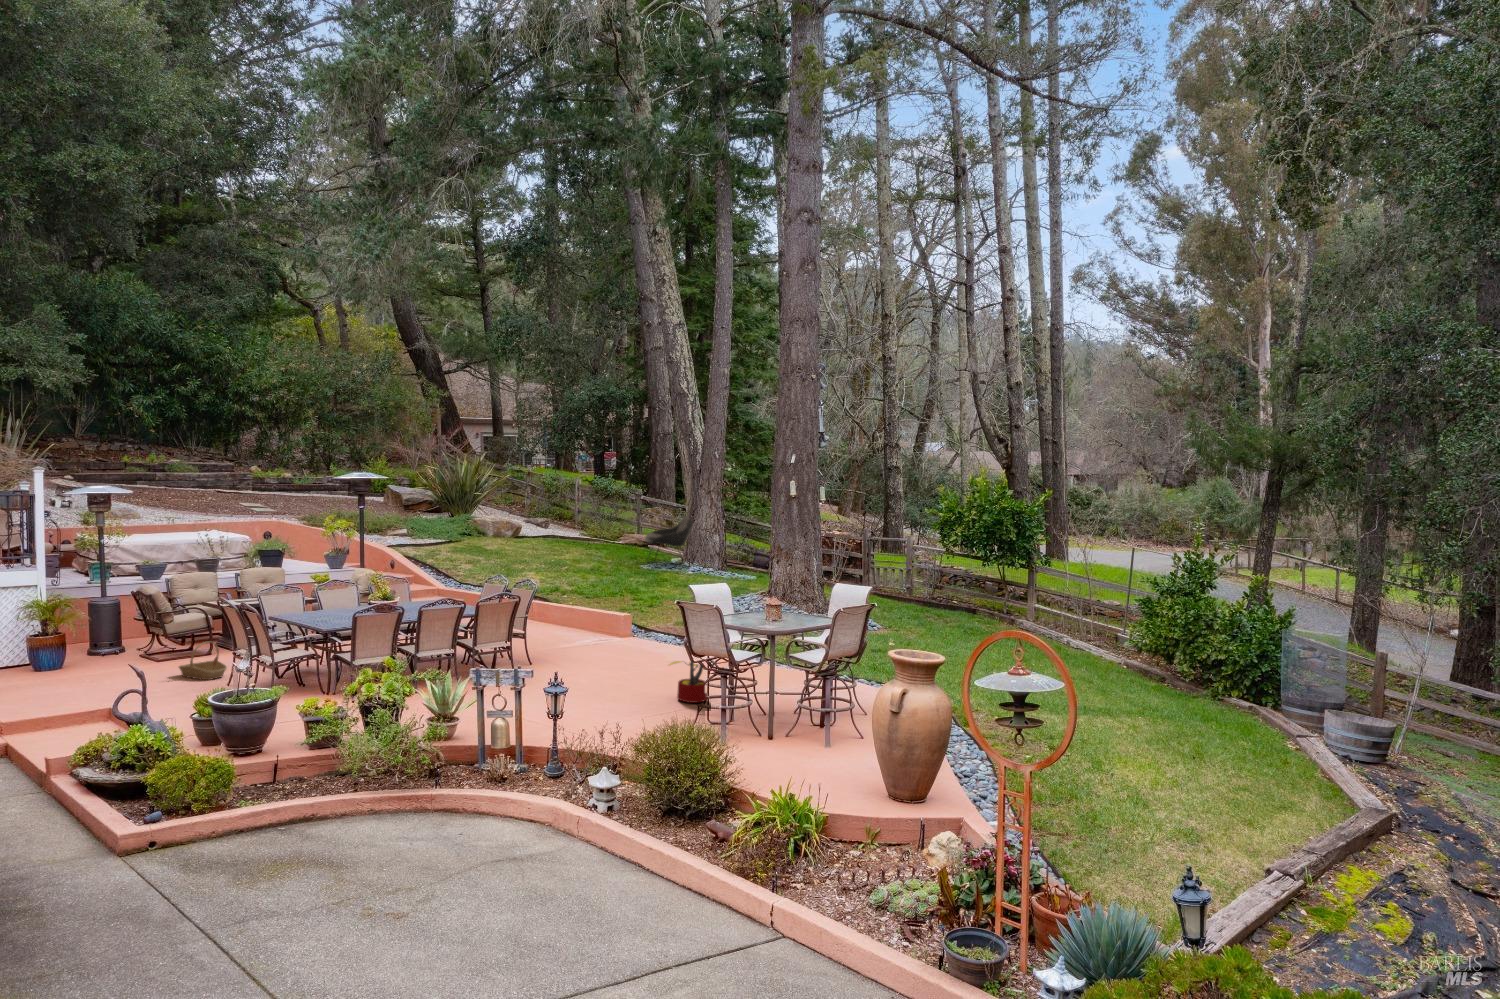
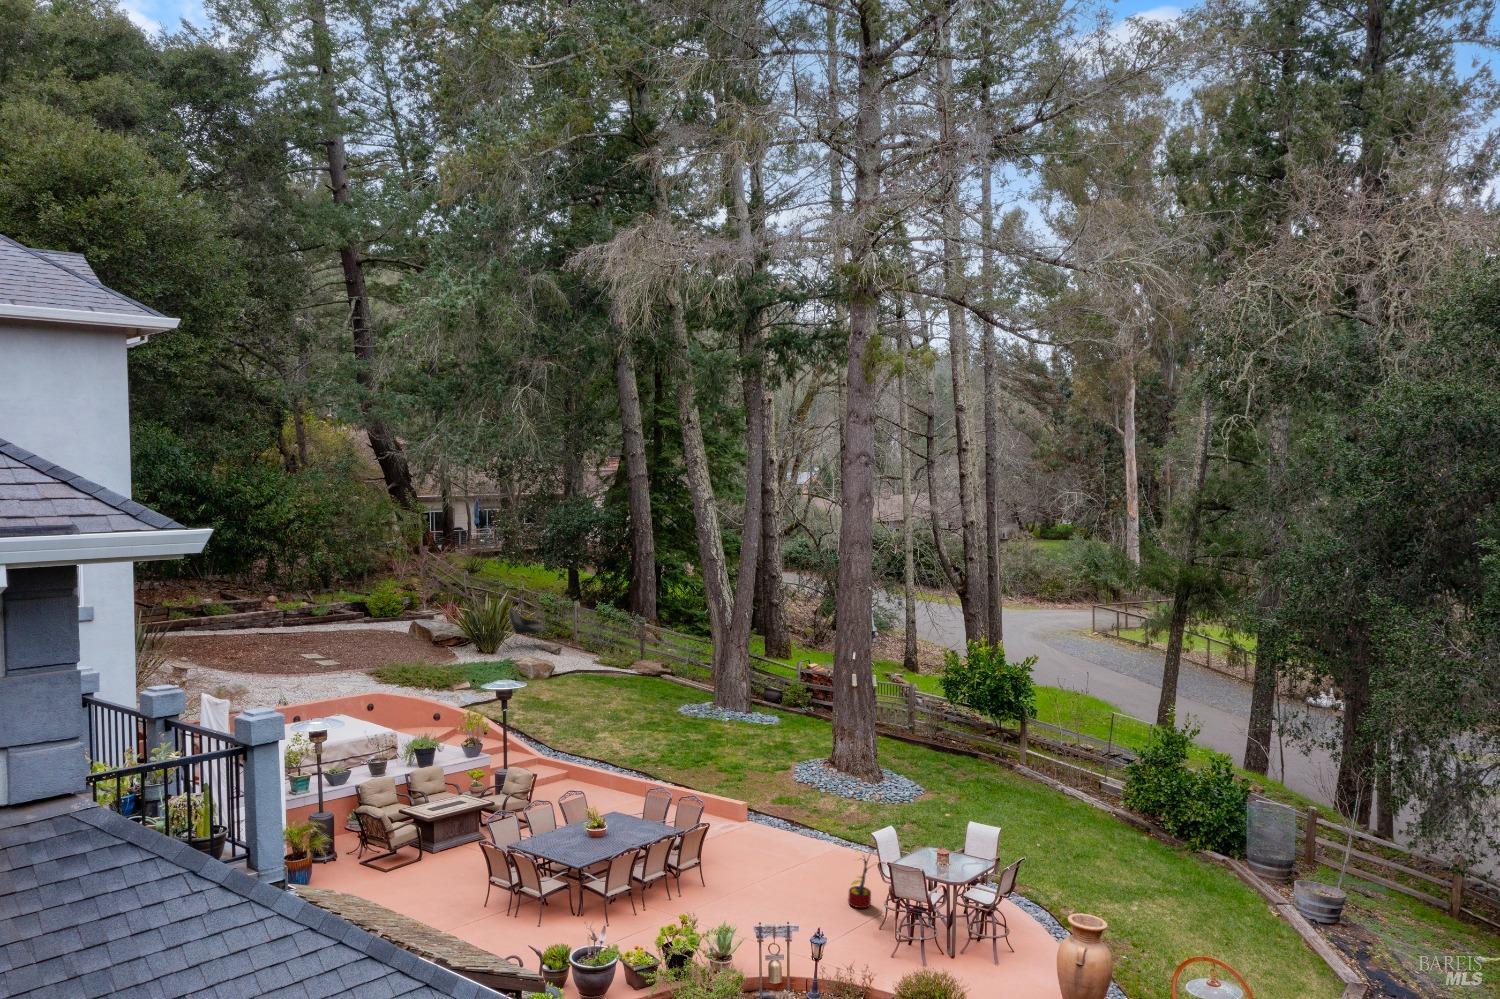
lounge chair: present [645,516,693,568] -> present [509,609,544,646]
basket: present [179,642,227,680] -> none [450,878,487,913]

